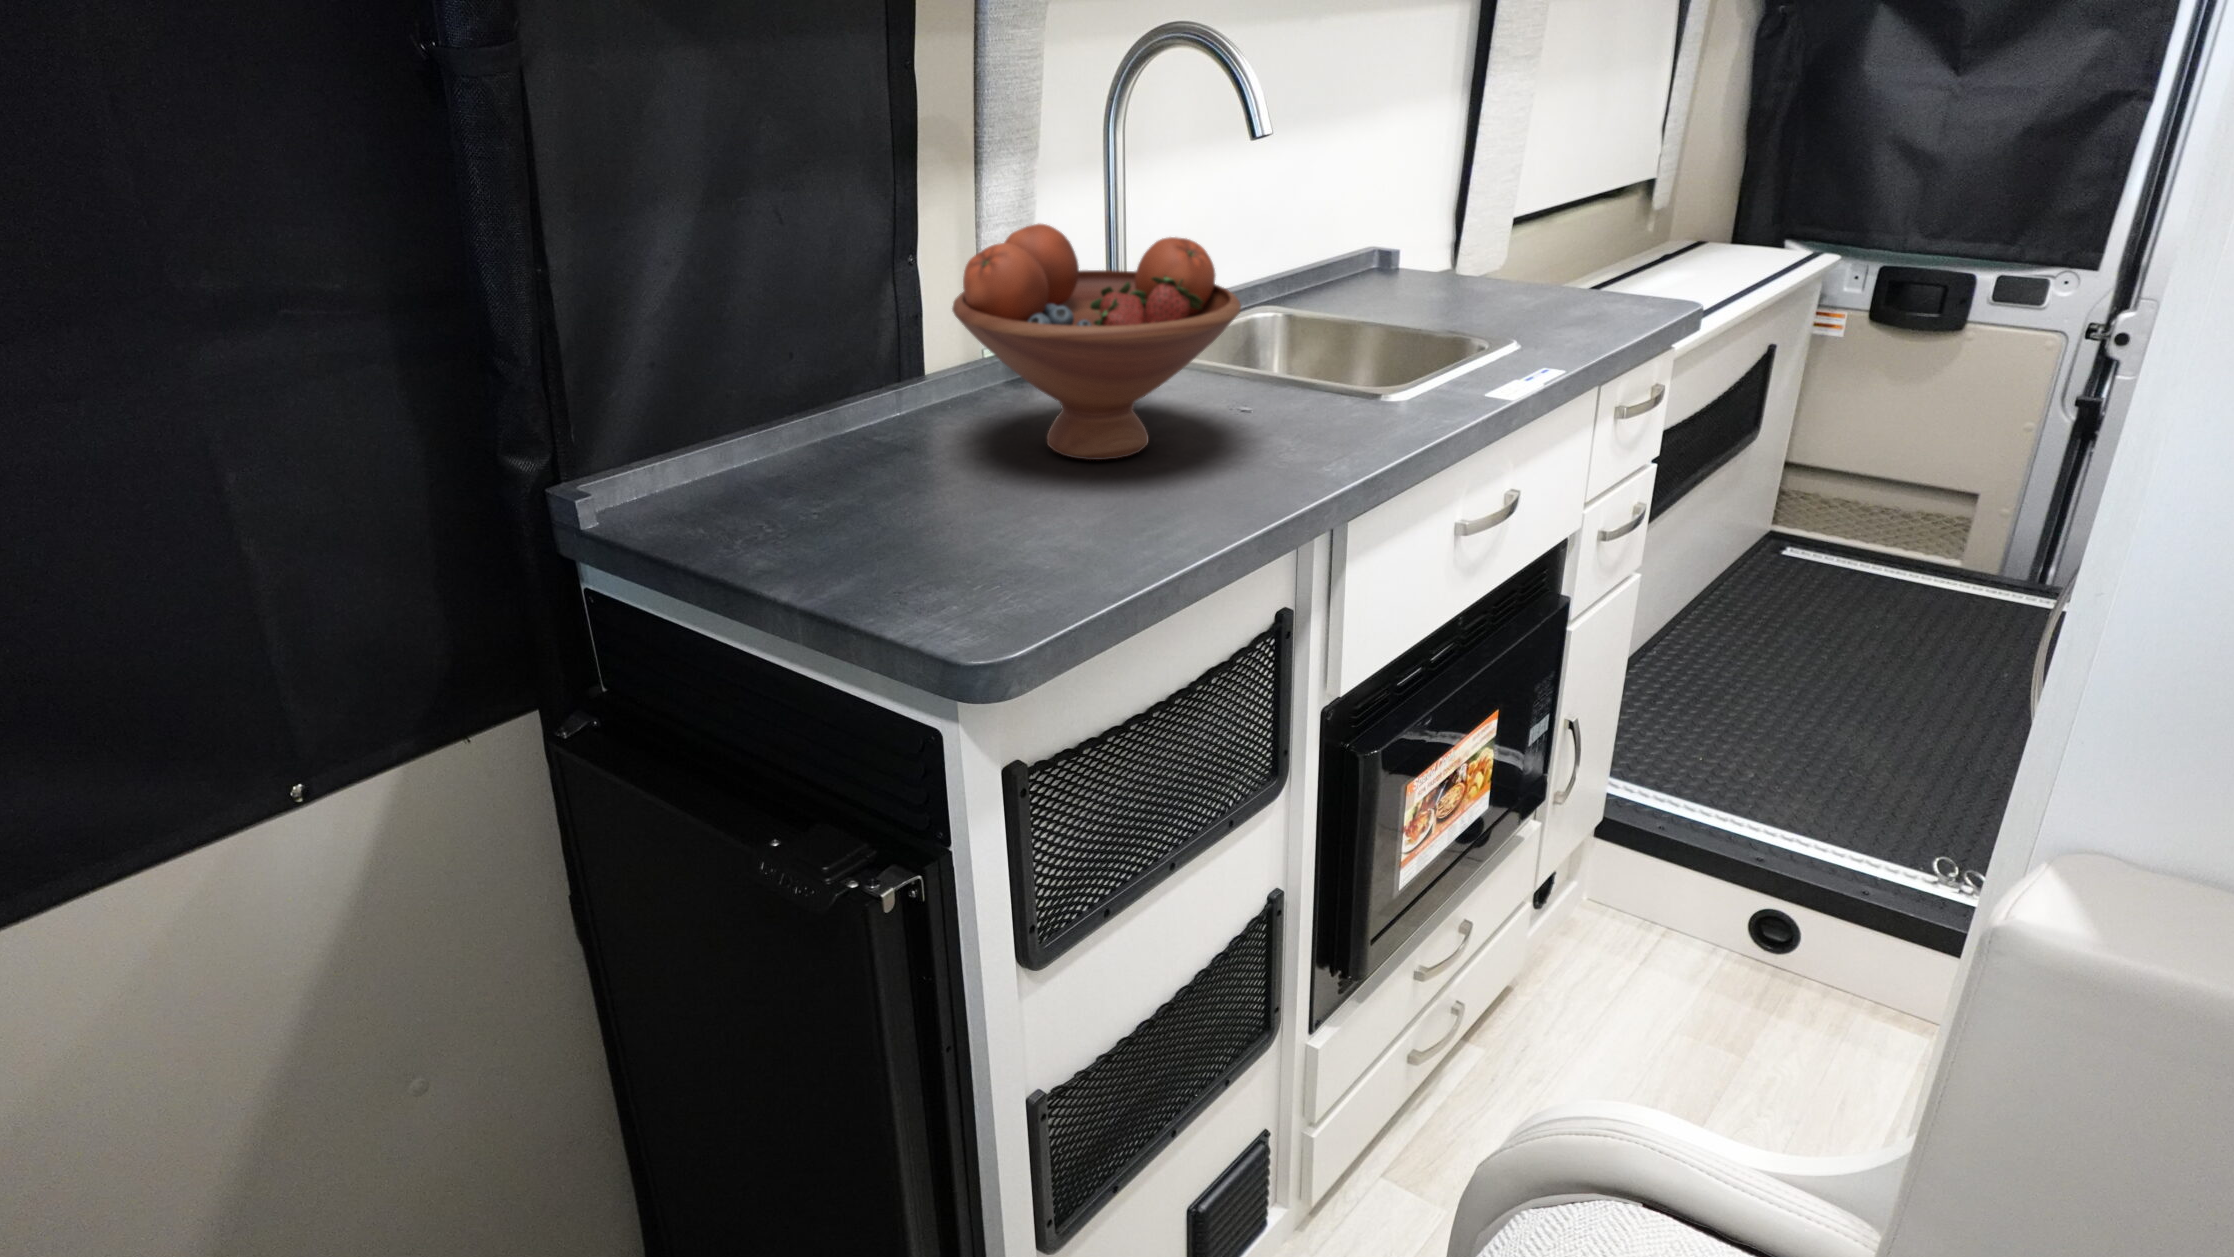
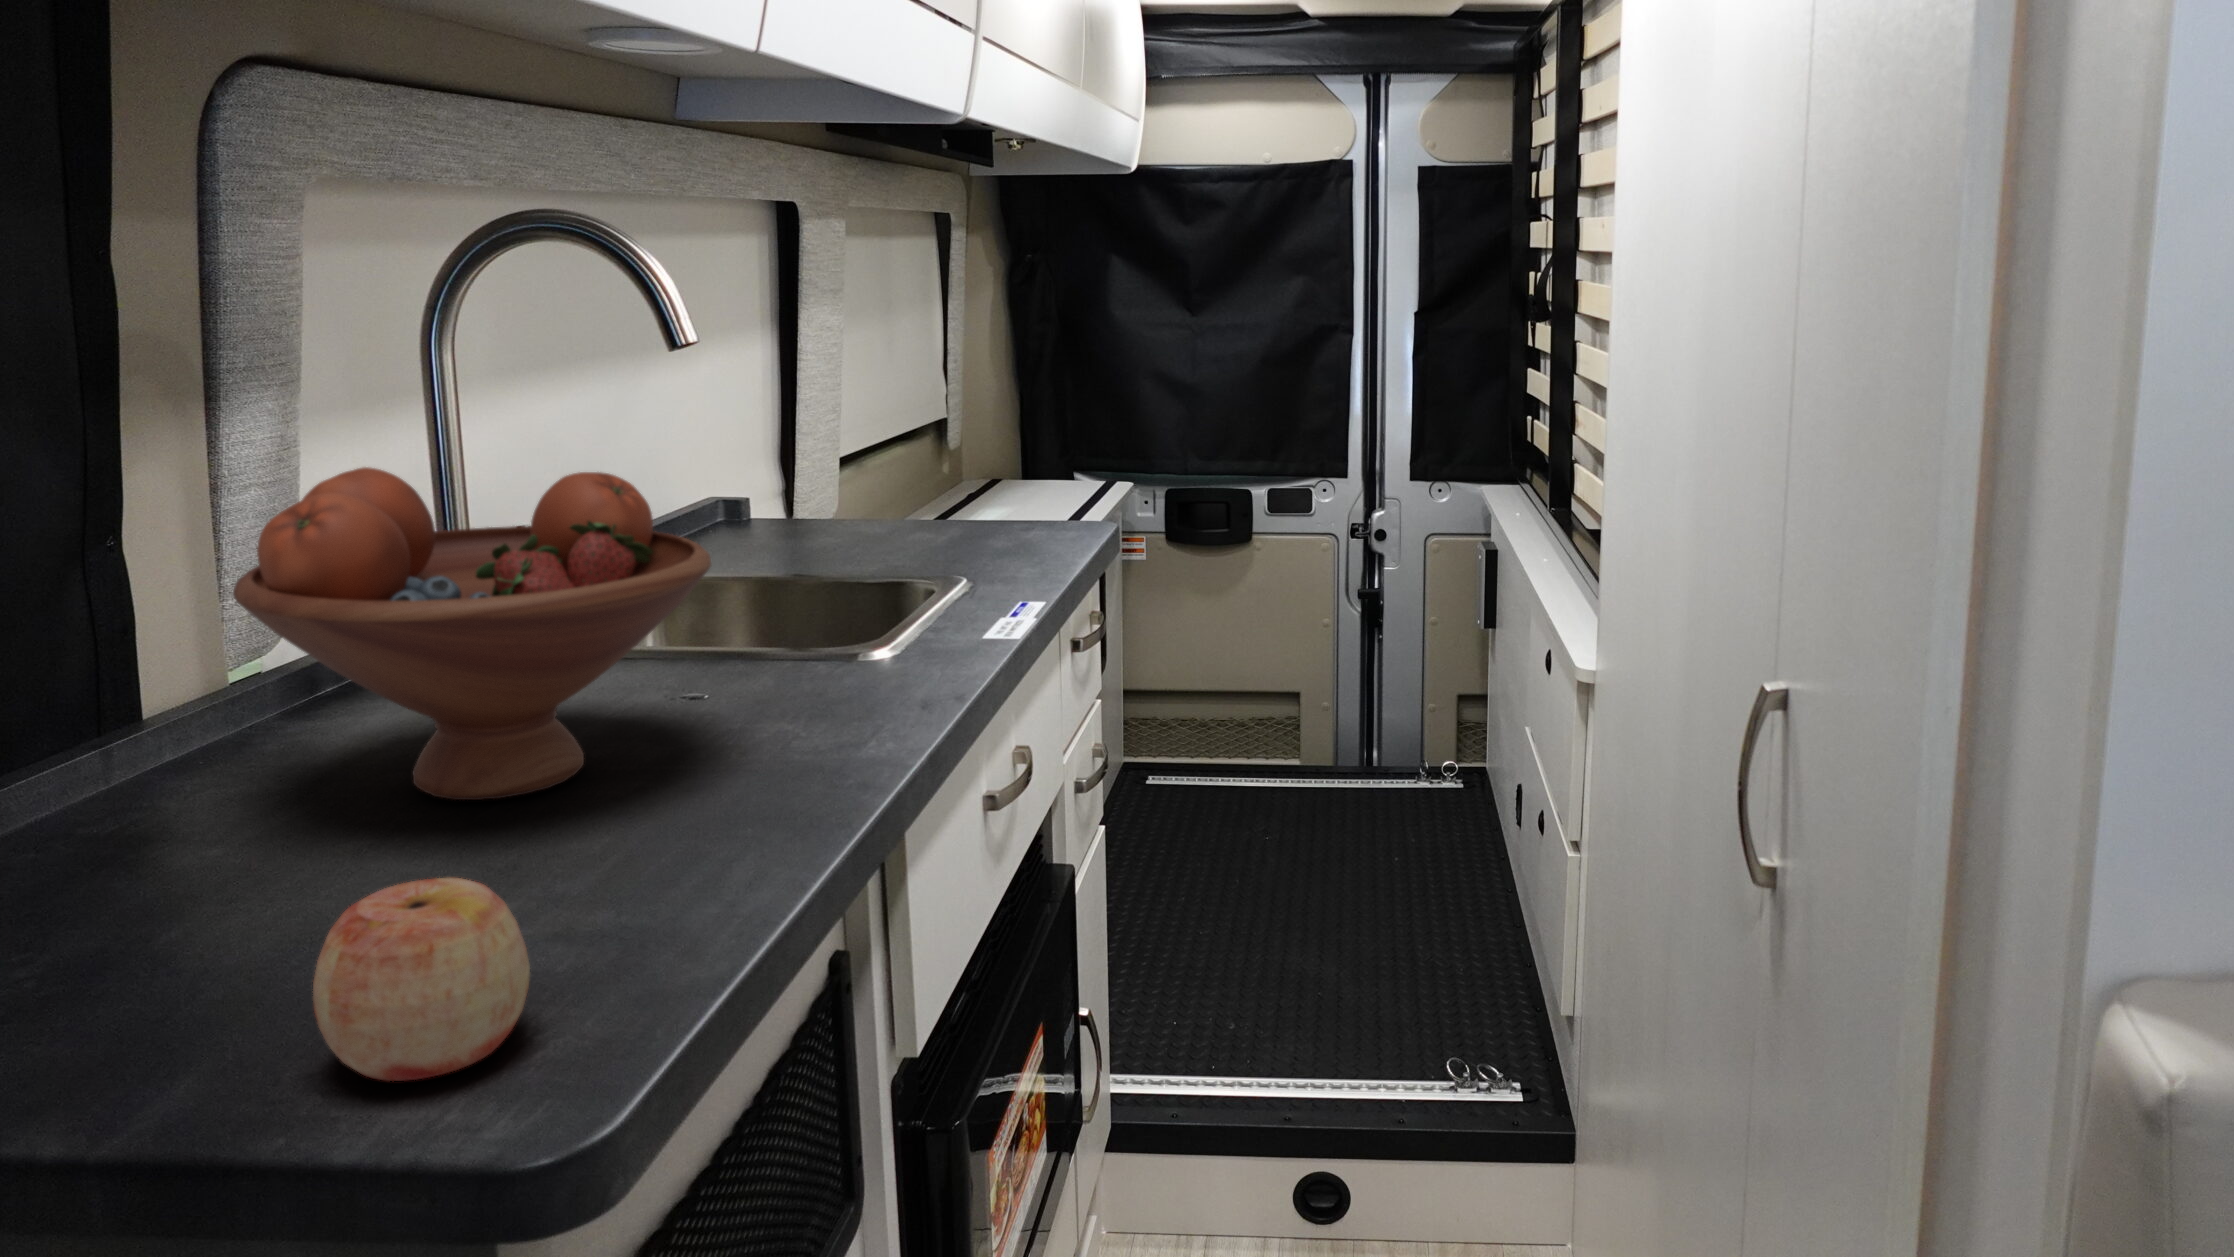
apple: none [910,497,1021,608] -> present [313,878,530,1081]

